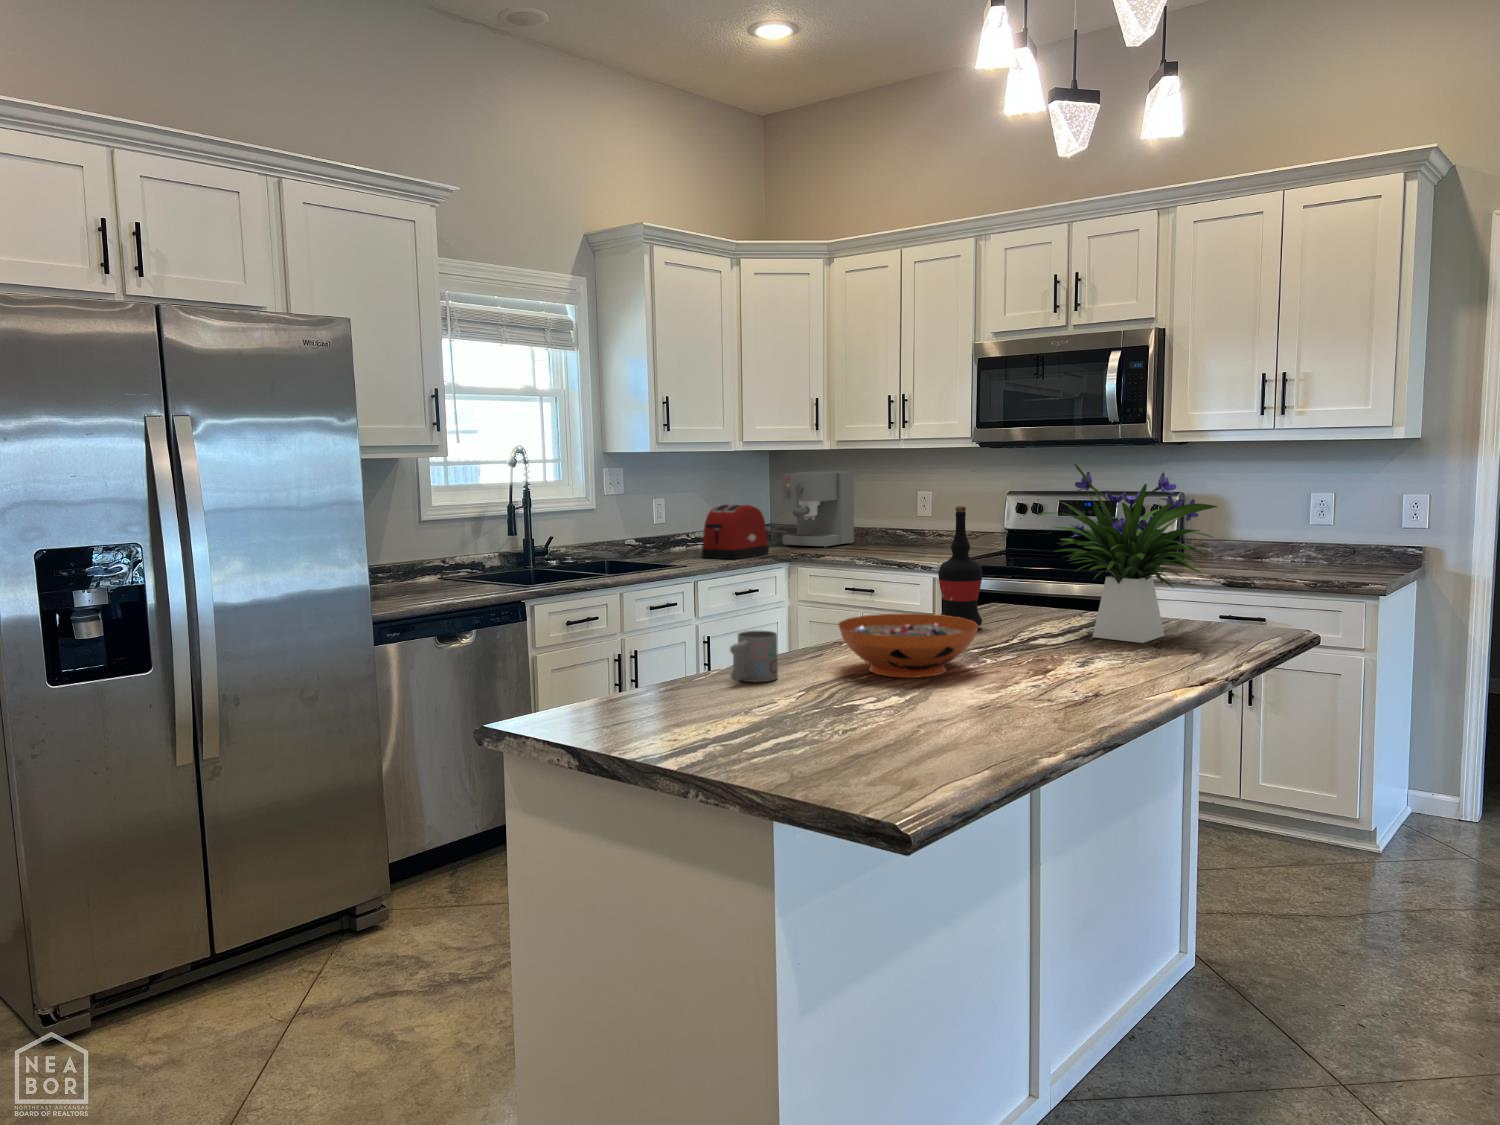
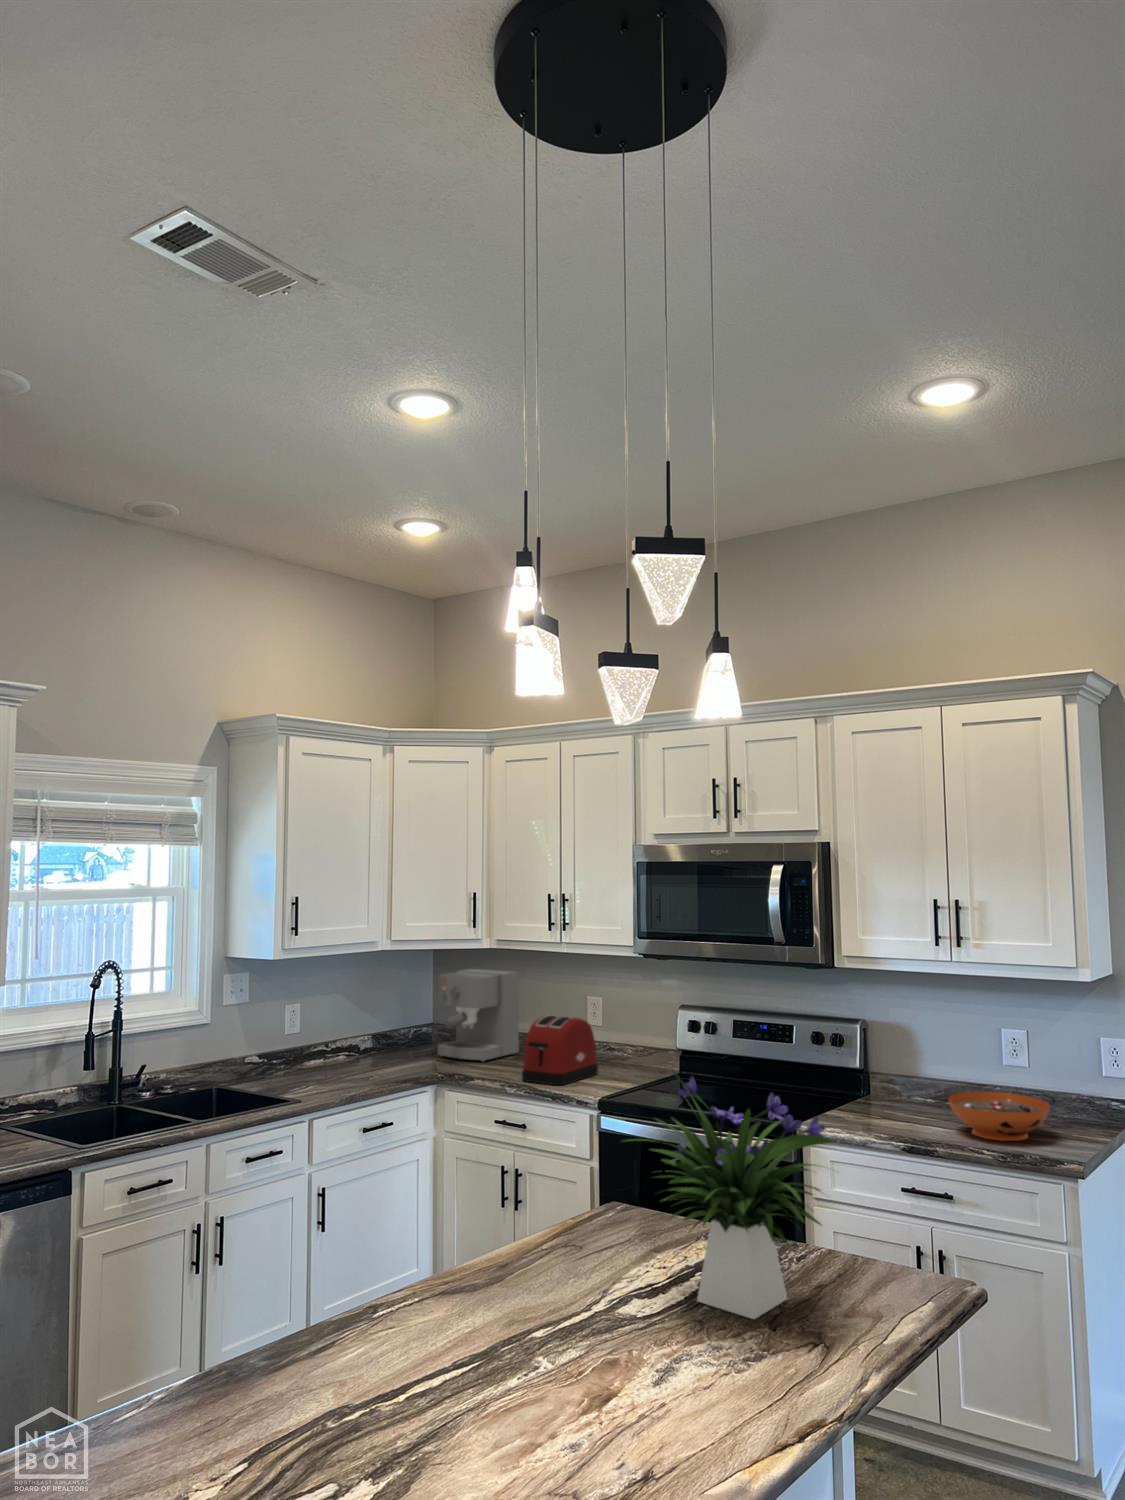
toaster: present [702,504,769,559] -> present [522,1015,598,1085]
wine bottle: present [938,506,982,626] -> none [515,1112,570,1277]
decorative bowl: present [839,613,978,678] -> present [949,1092,1050,1141]
mug: present [730,631,778,682] -> none [153,1345,234,1439]

